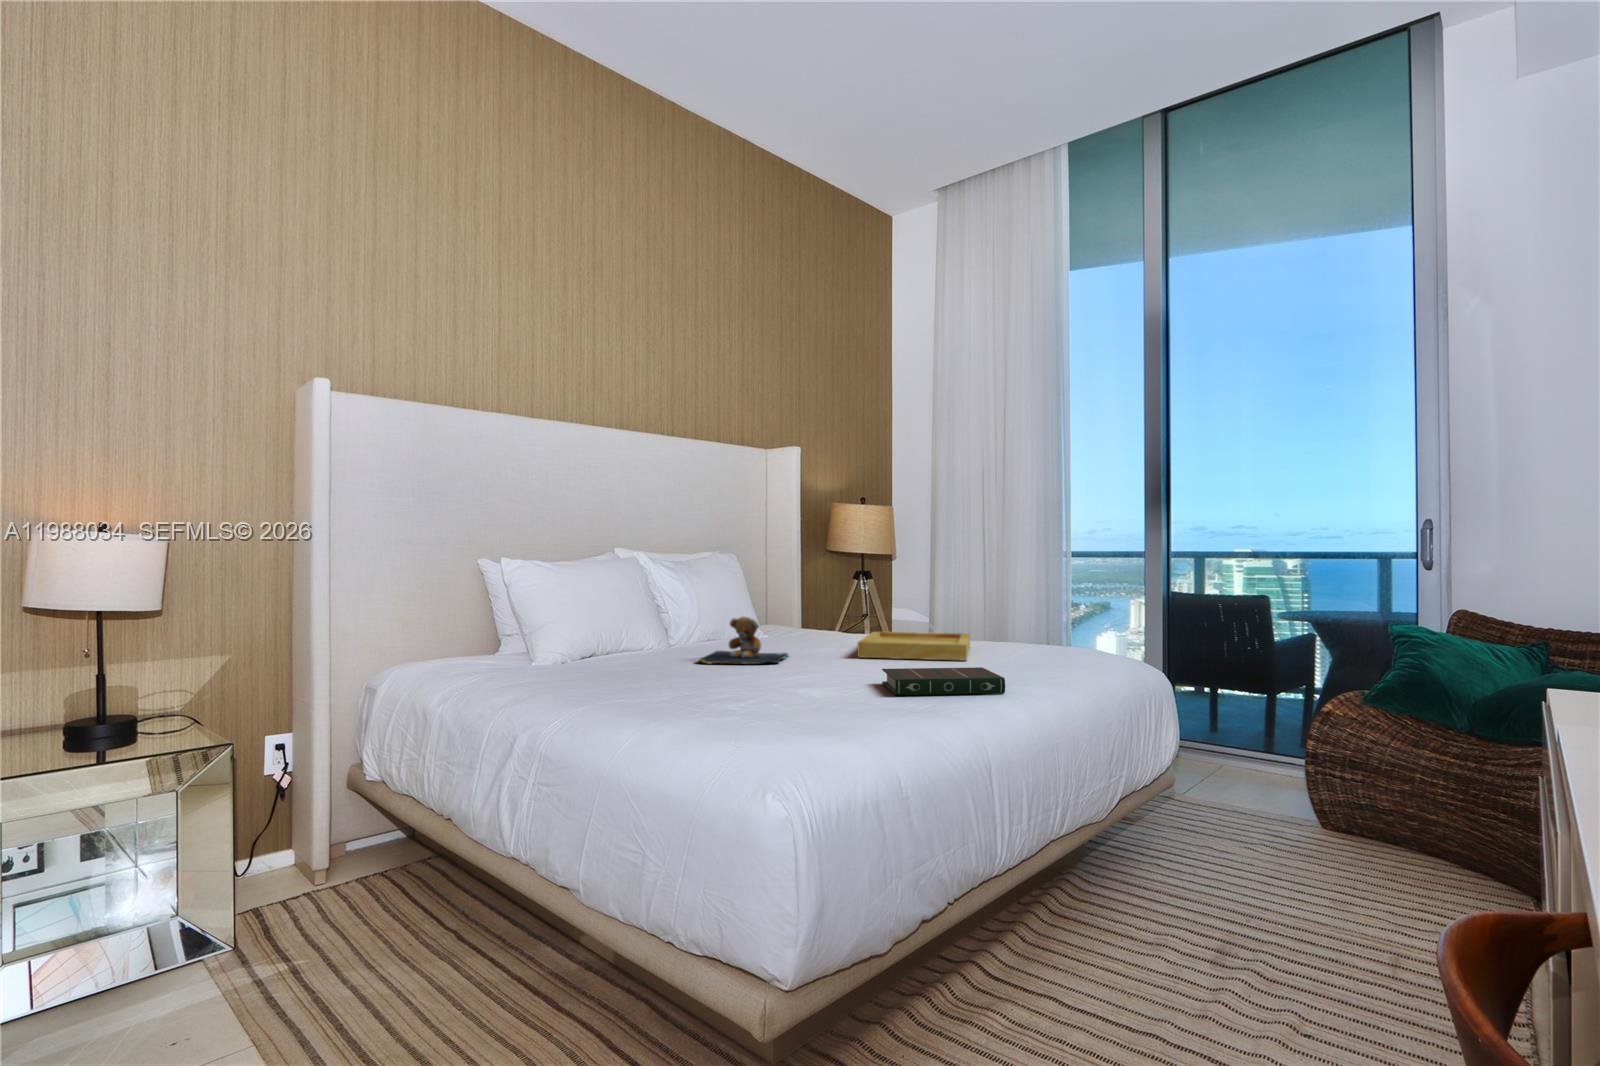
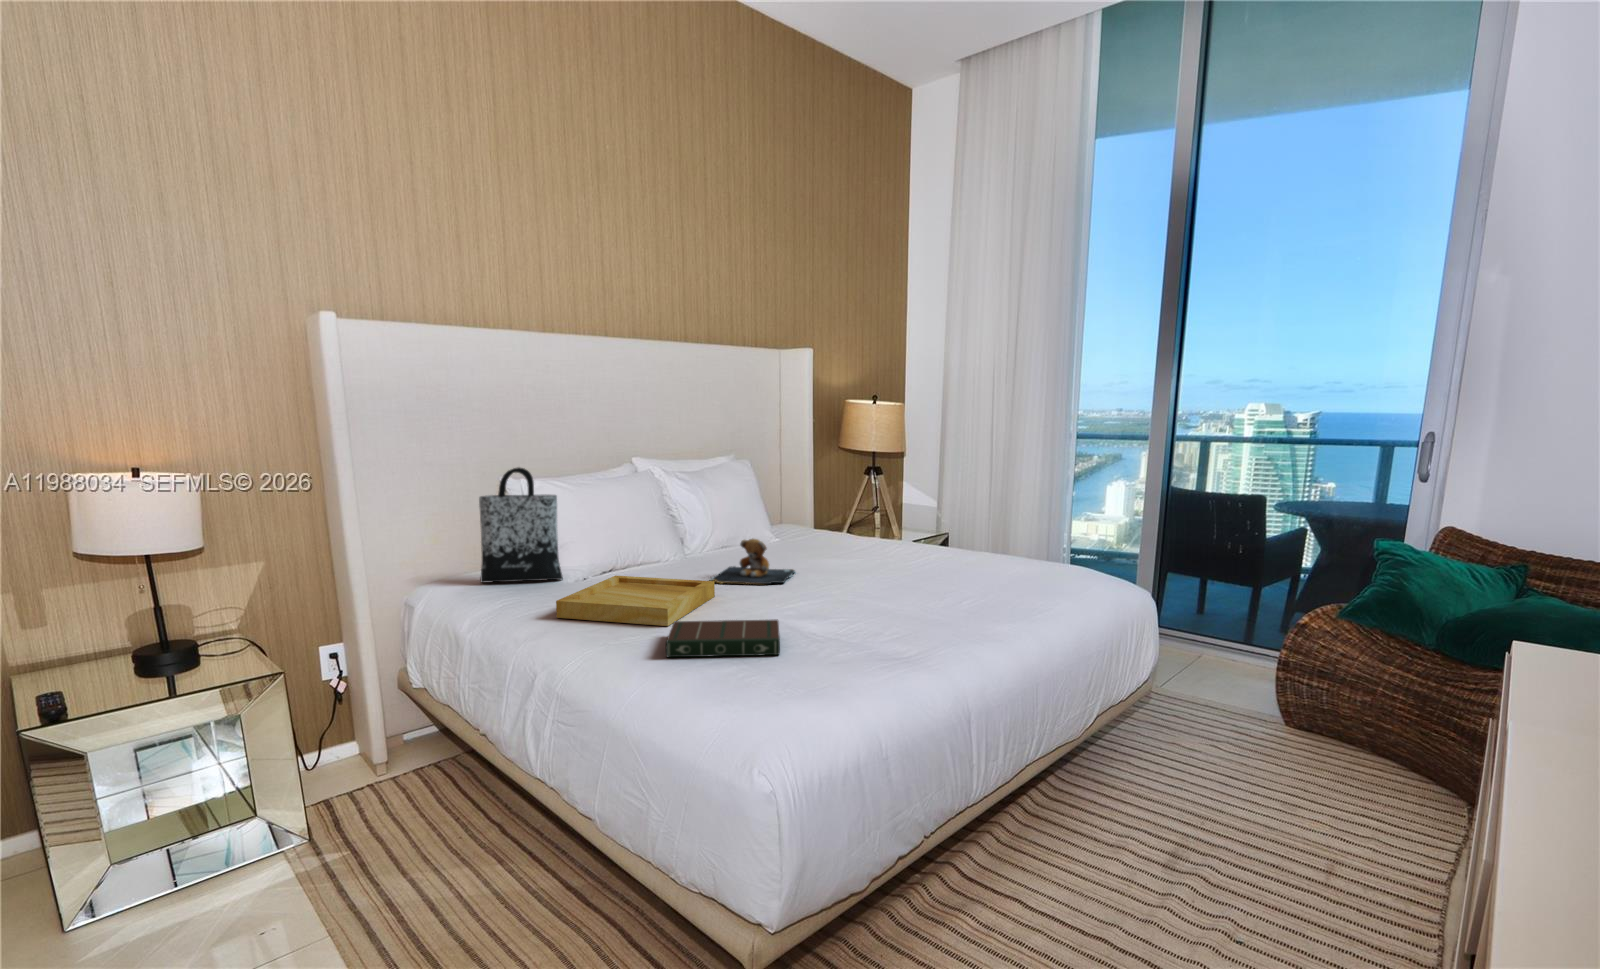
tote bag: none [442,538,534,664] -> present [479,468,563,583]
tray: present [858,632,970,661] -> present [556,576,715,626]
book: present [882,667,1005,695] -> present [666,620,780,657]

